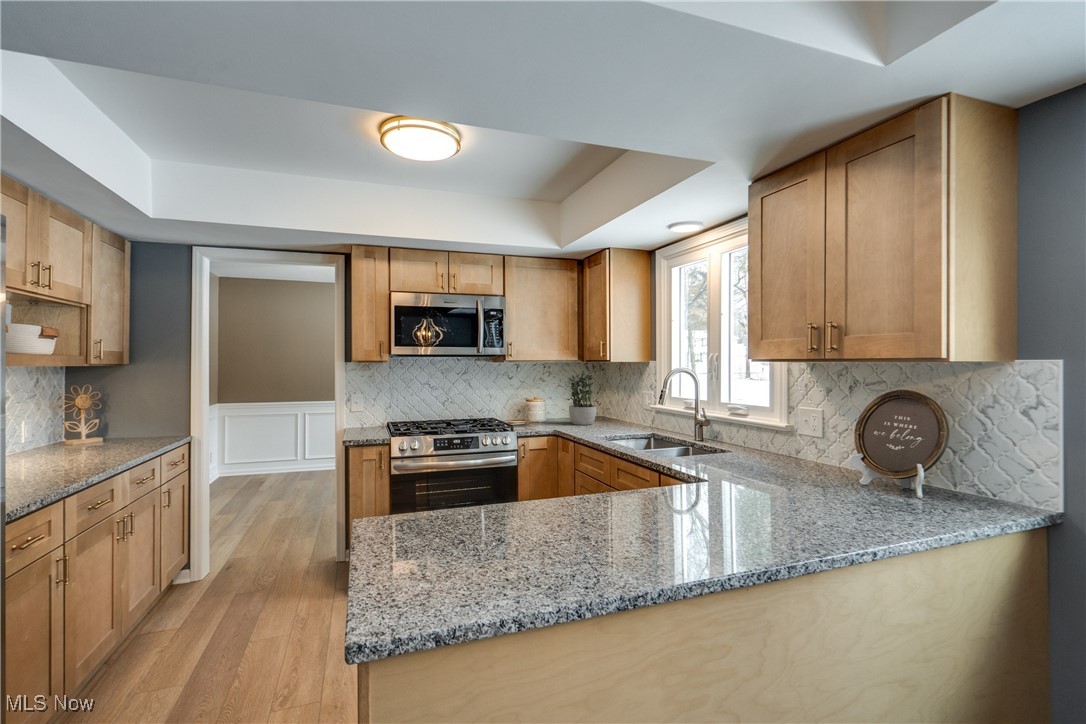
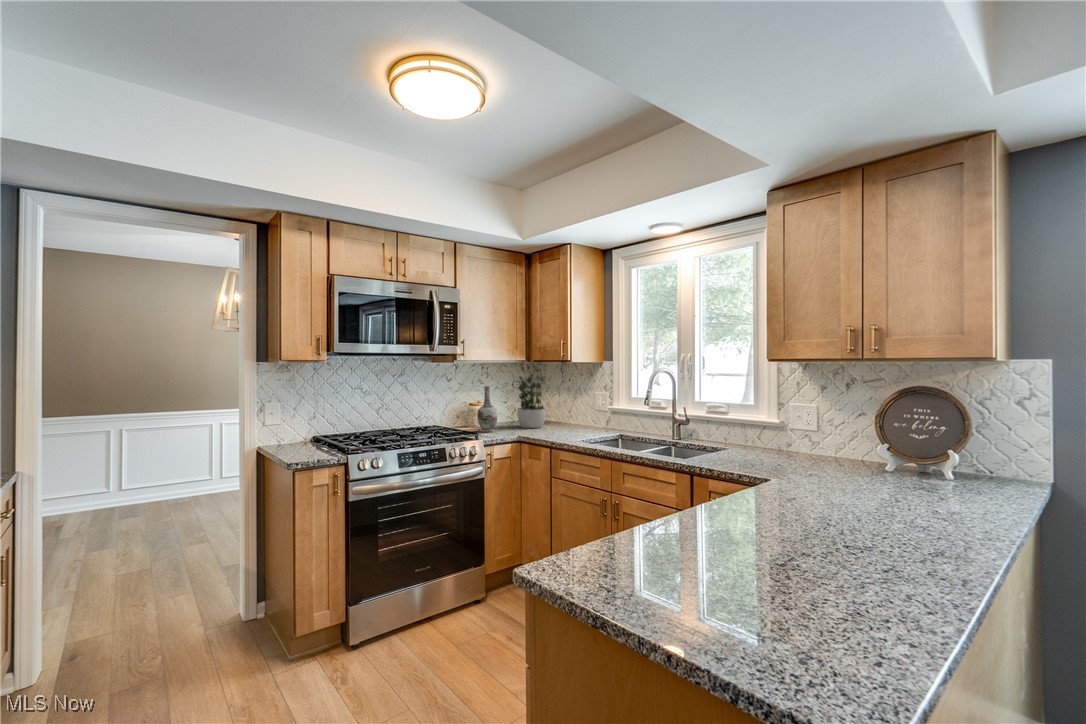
vase: none [525,384,543,426] -> present [477,386,498,432]

